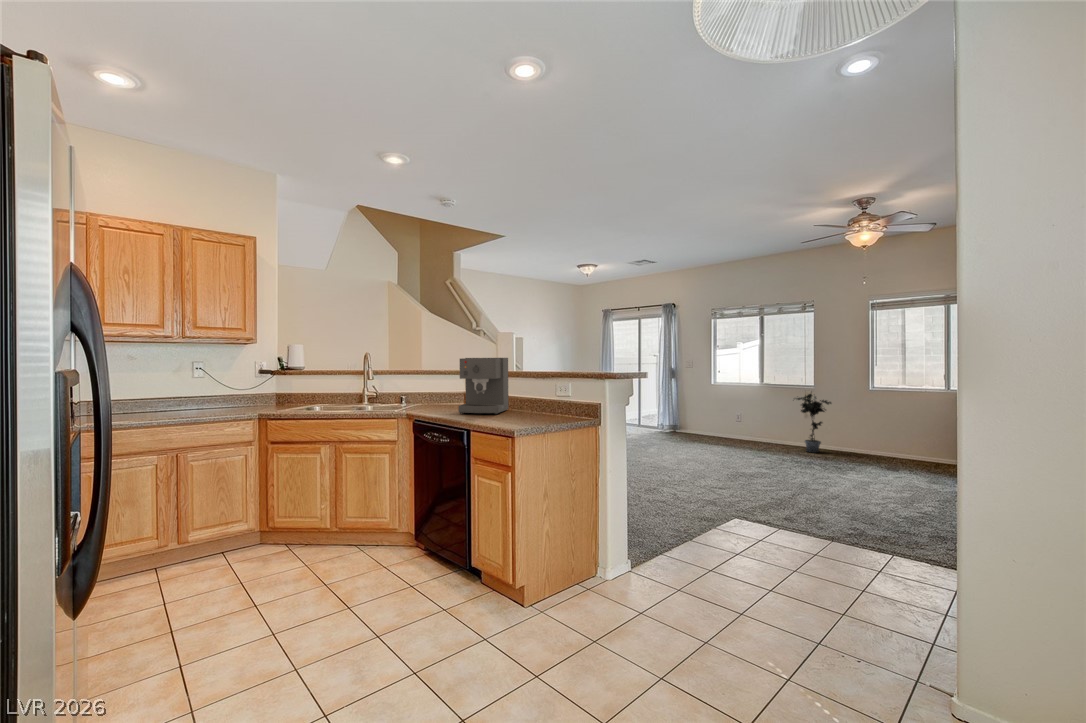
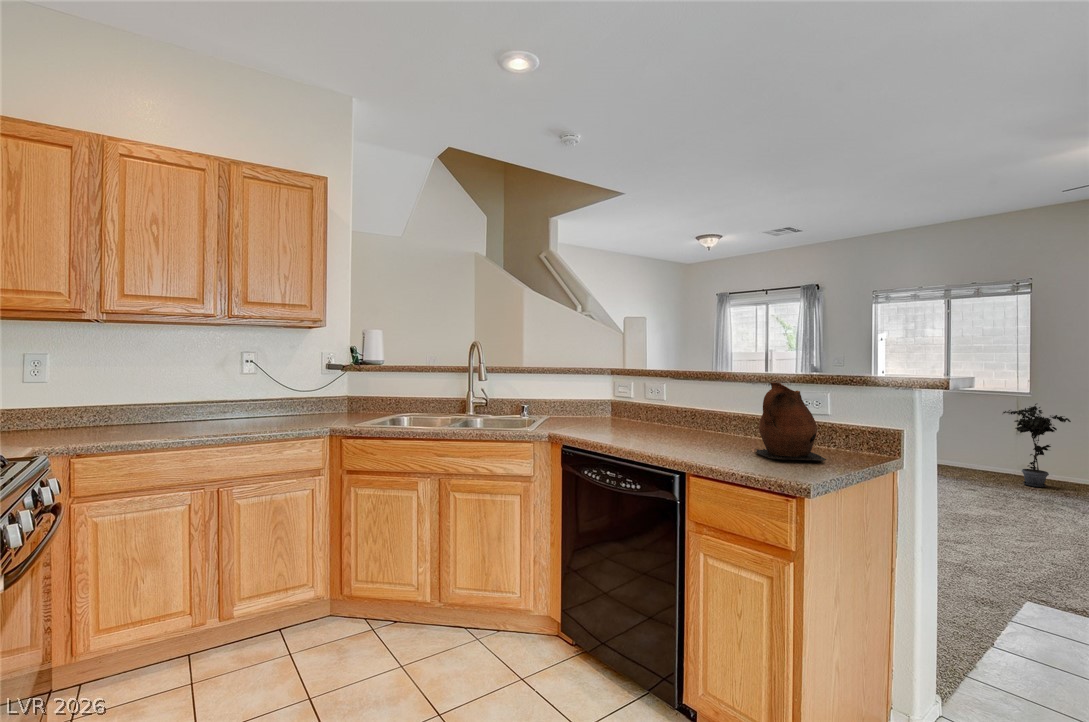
coffee maker: present [459,358,508,414] -> none [636,351,705,442]
ceramic pitcher: none [519,376,554,421] -> present [756,382,826,462]

